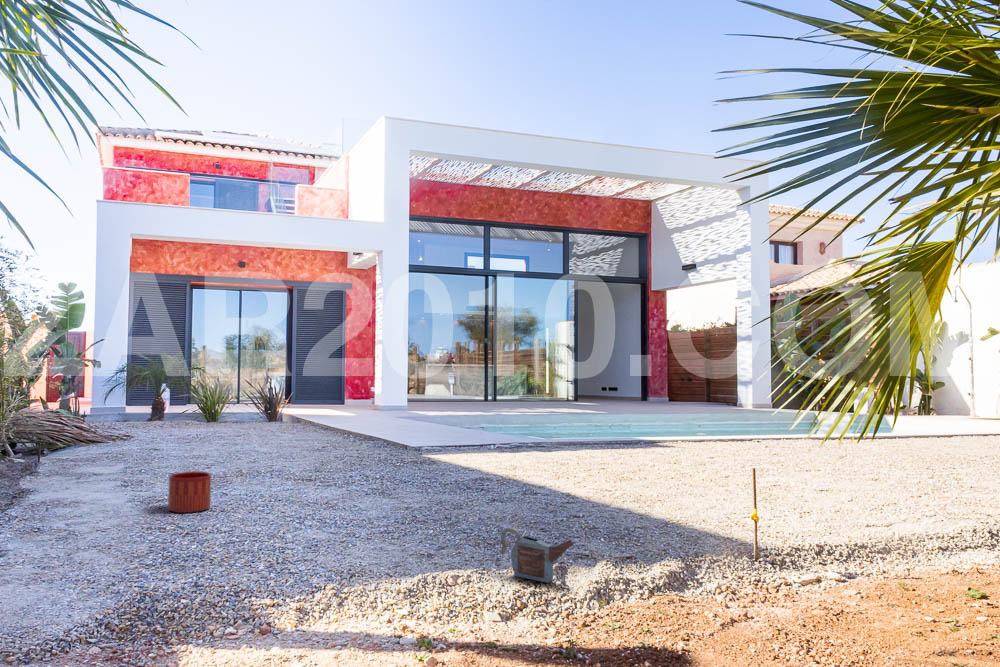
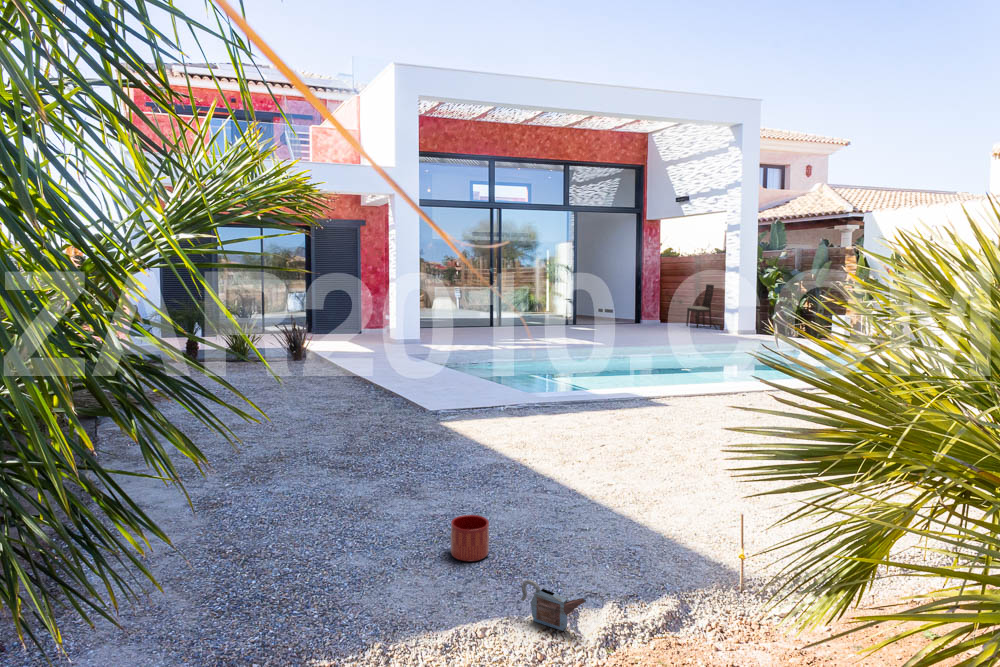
chair: none [697,357,725,403] -> present [686,284,714,328]
planter: present [168,472,211,513] -> present [451,515,489,562]

